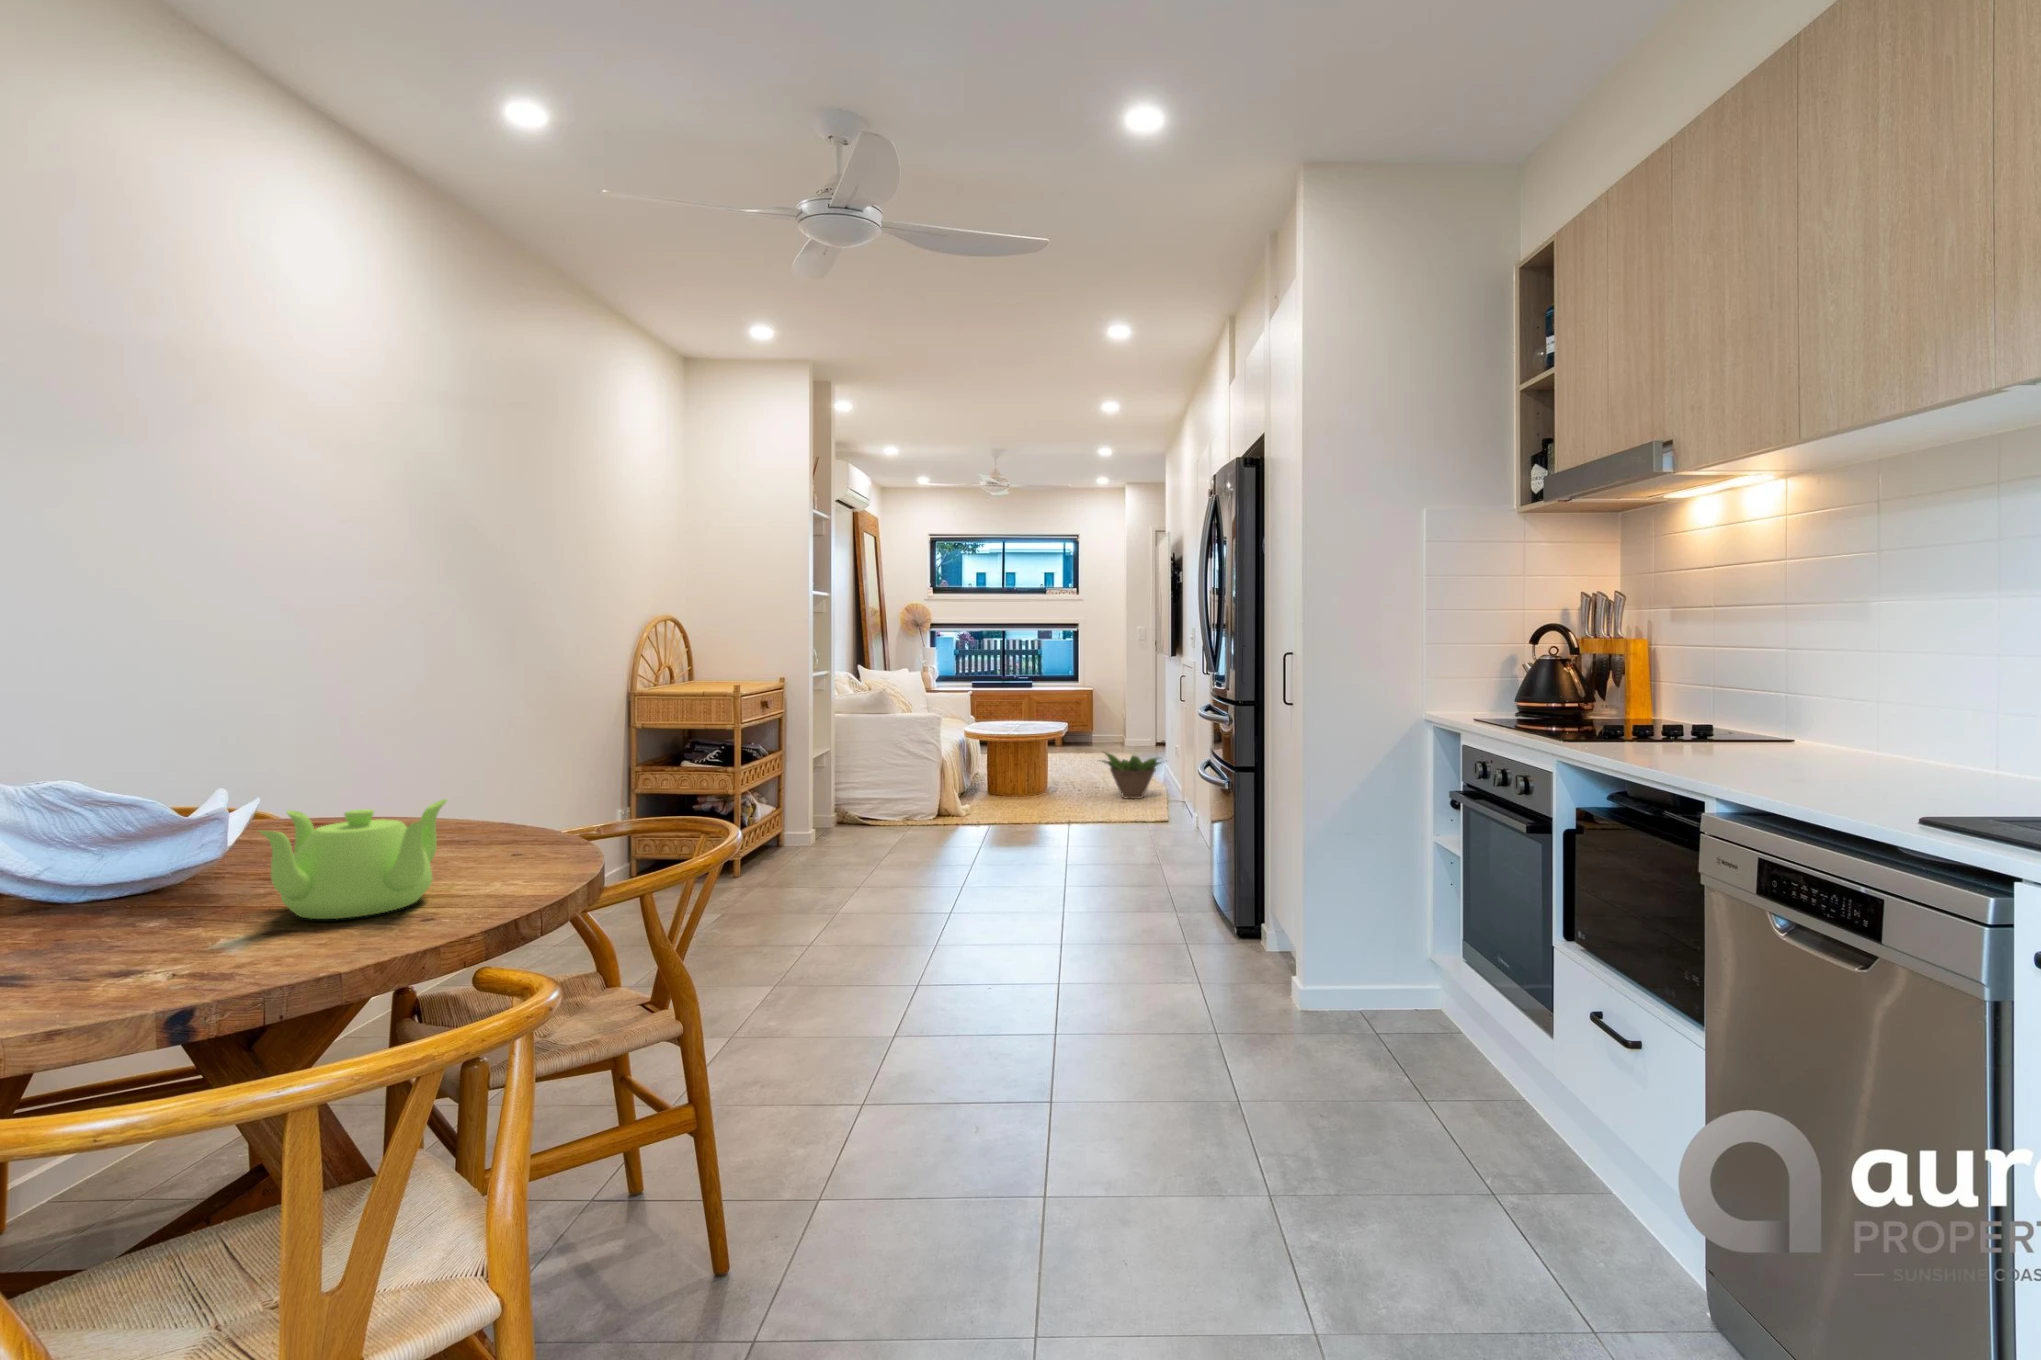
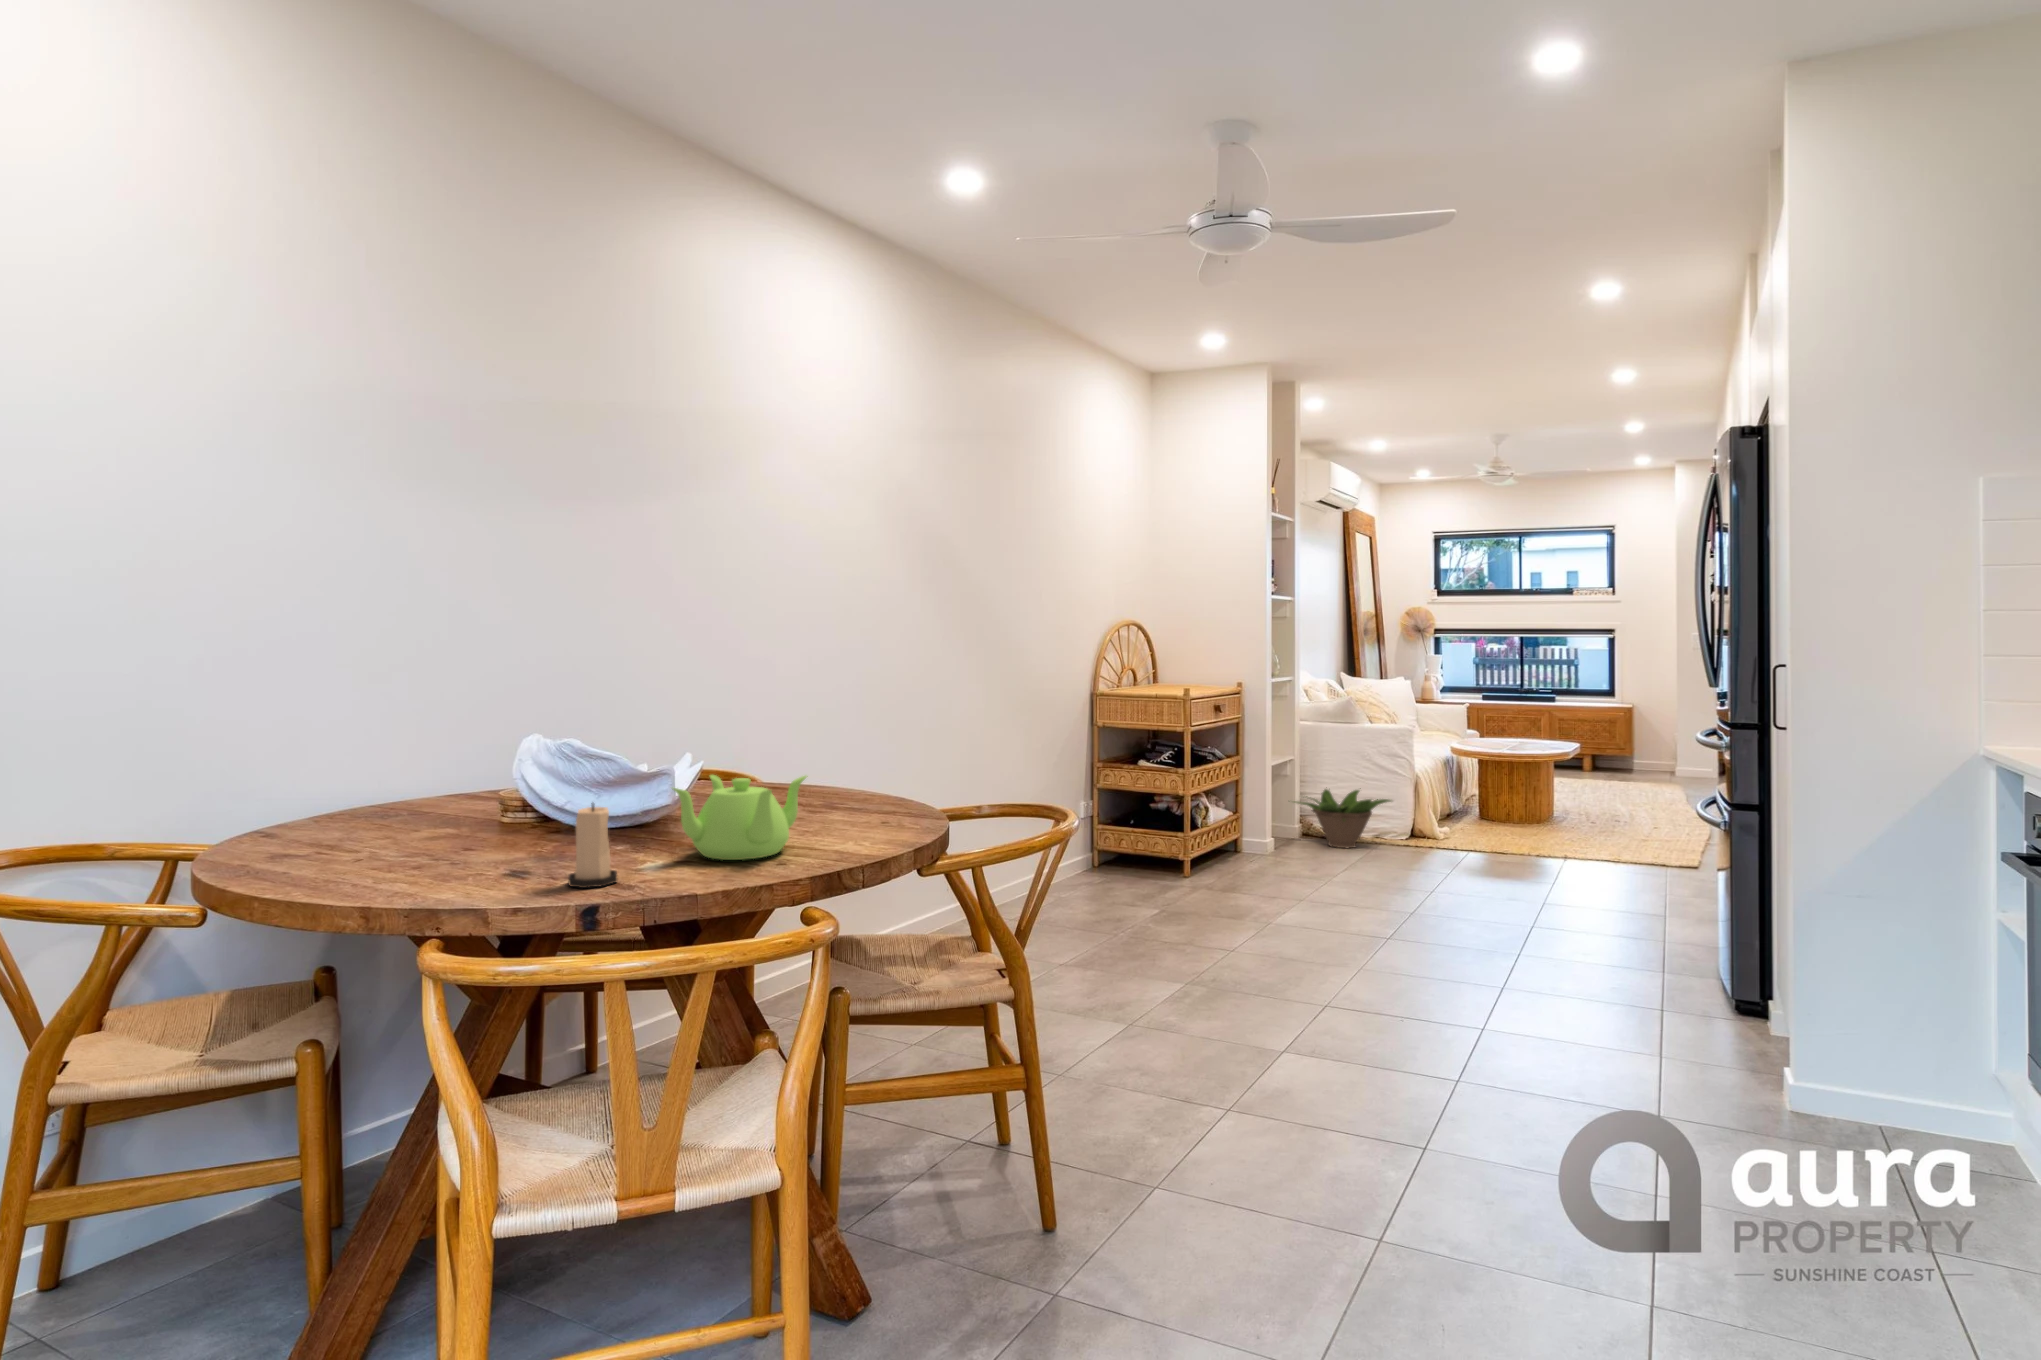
decorative plant: present [1099,752,1160,799] -> present [1295,789,1391,848]
candle: none [103,860,197,988] -> present [569,803,617,888]

